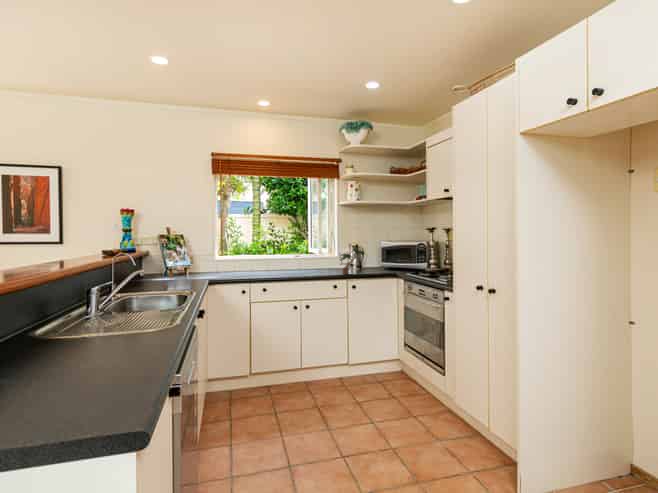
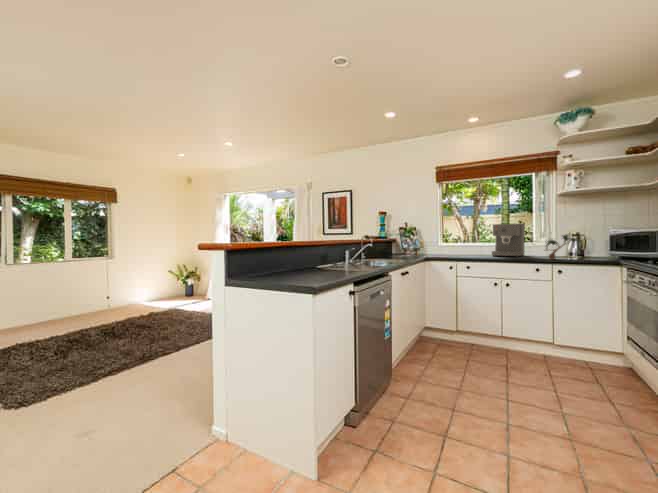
coffee maker: none [285,234,314,272] -> present [492,224,525,256]

